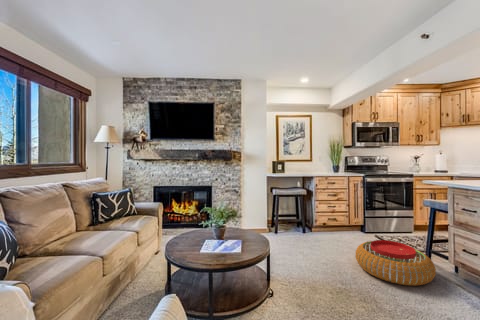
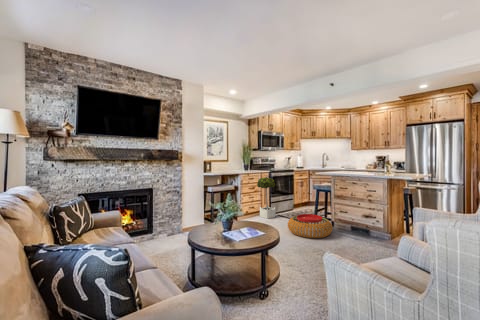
potted tree: none [340,182,365,236] -> present [257,177,276,219]

